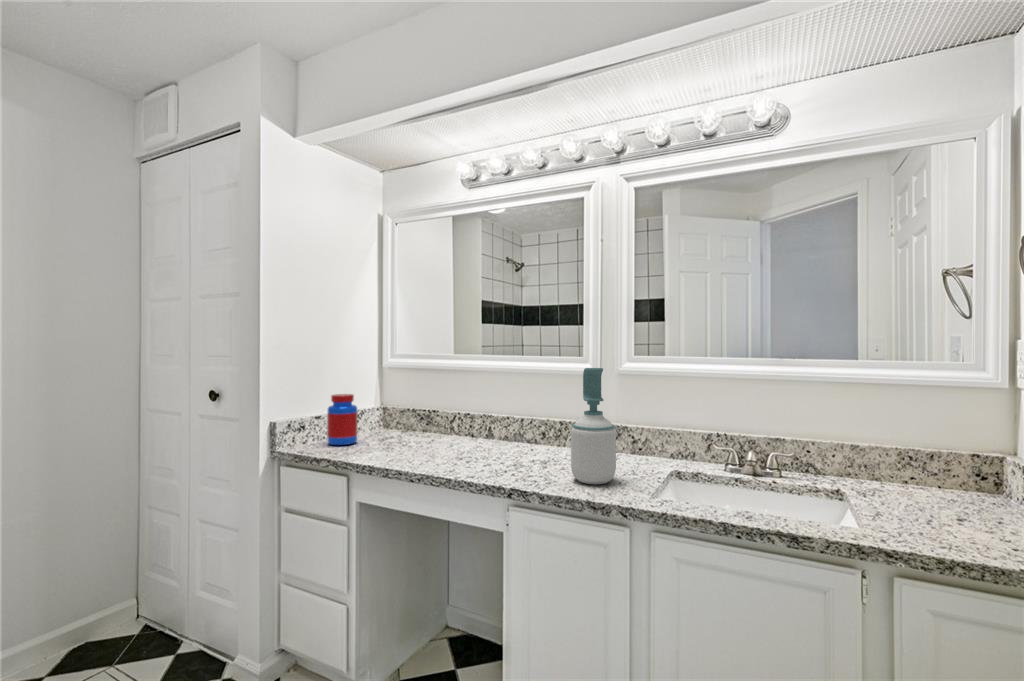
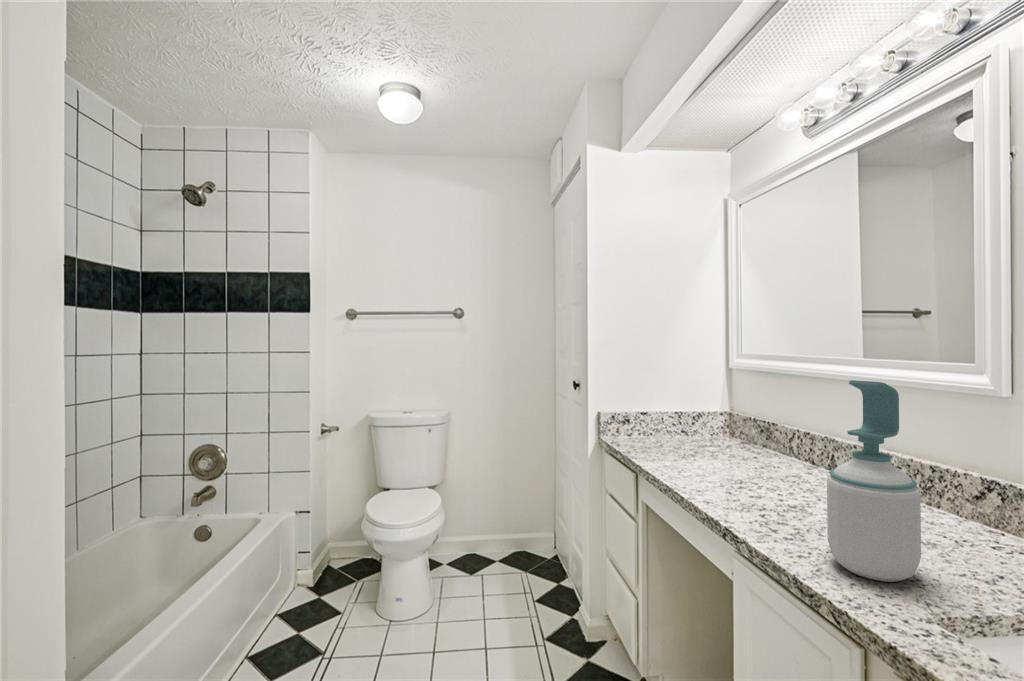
jar: present [327,394,357,445] -> none [644,392,674,444]

